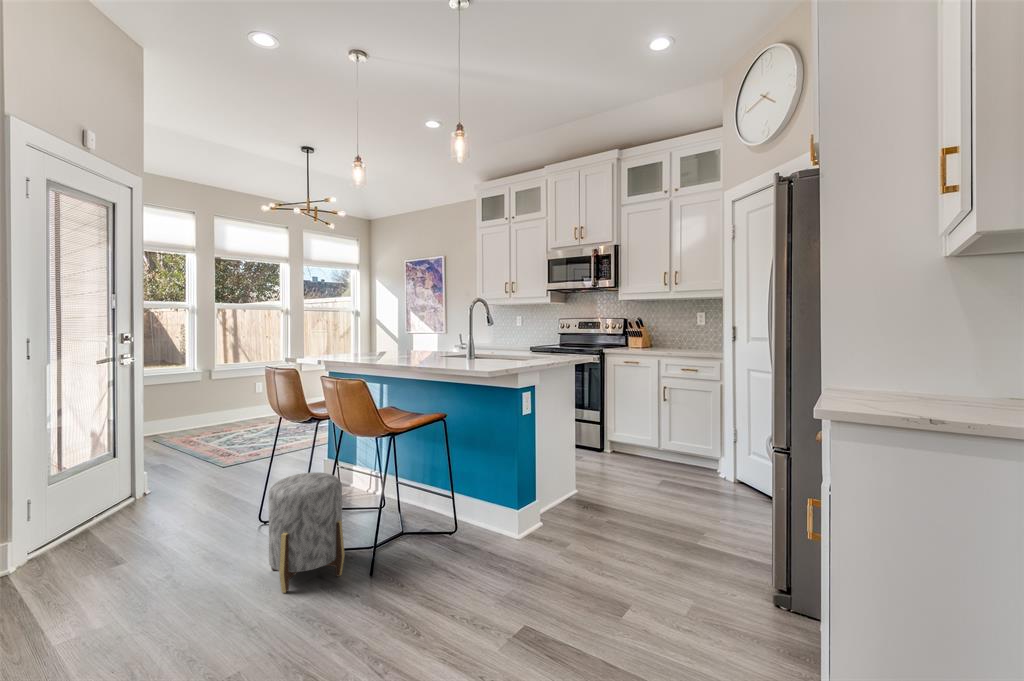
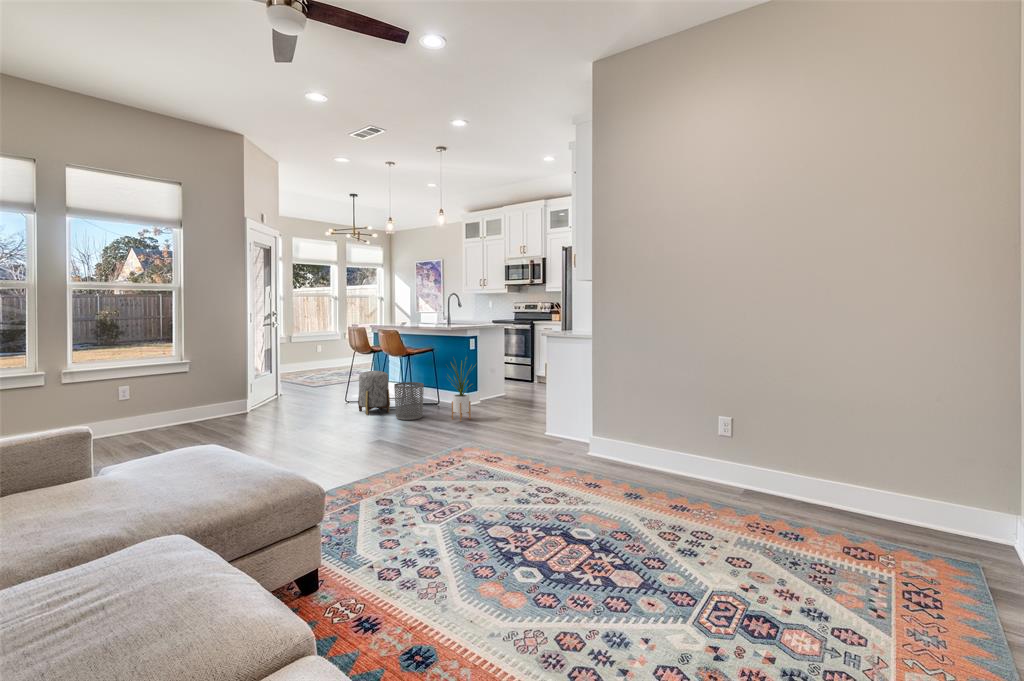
house plant: none [484,451,573,635] -> present [448,362,471,421]
waste bin: none [350,509,427,628] -> present [394,382,424,420]

